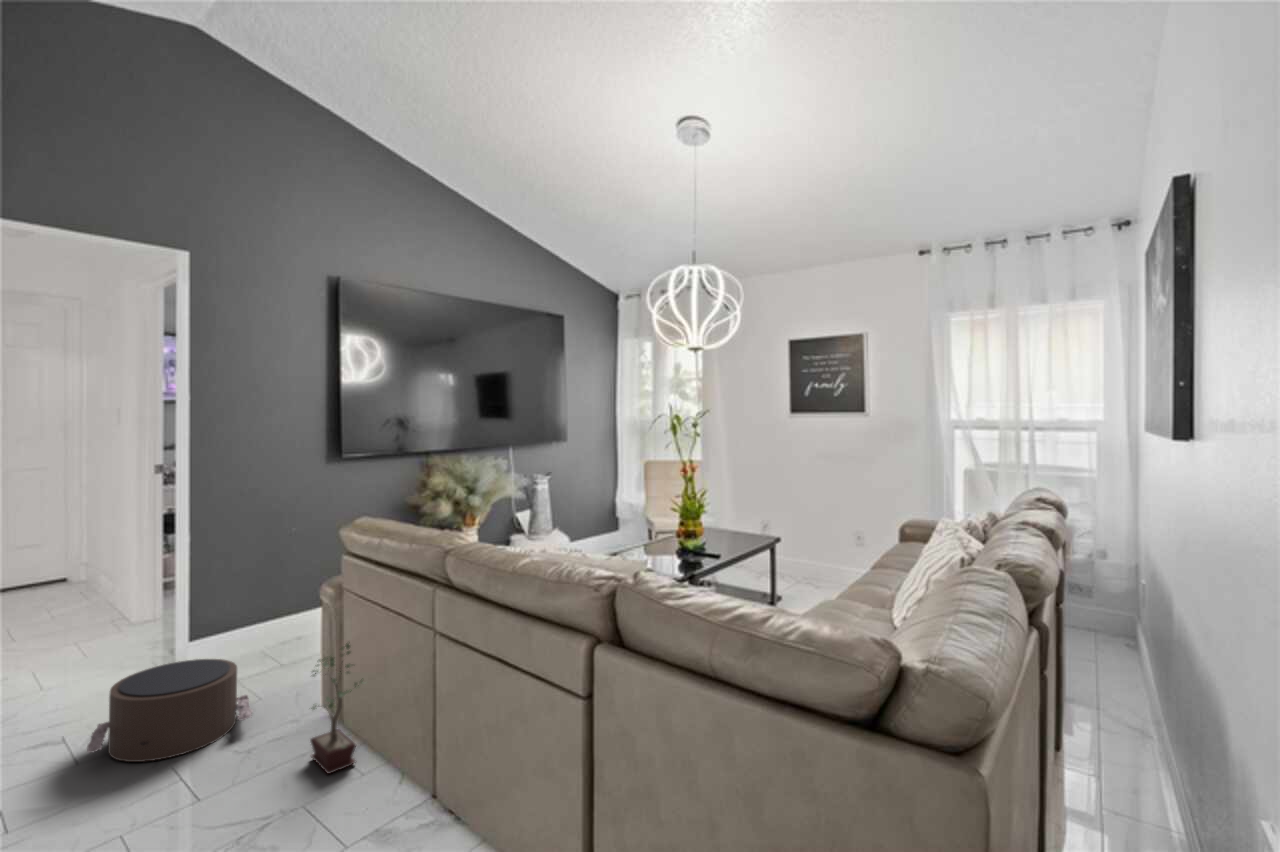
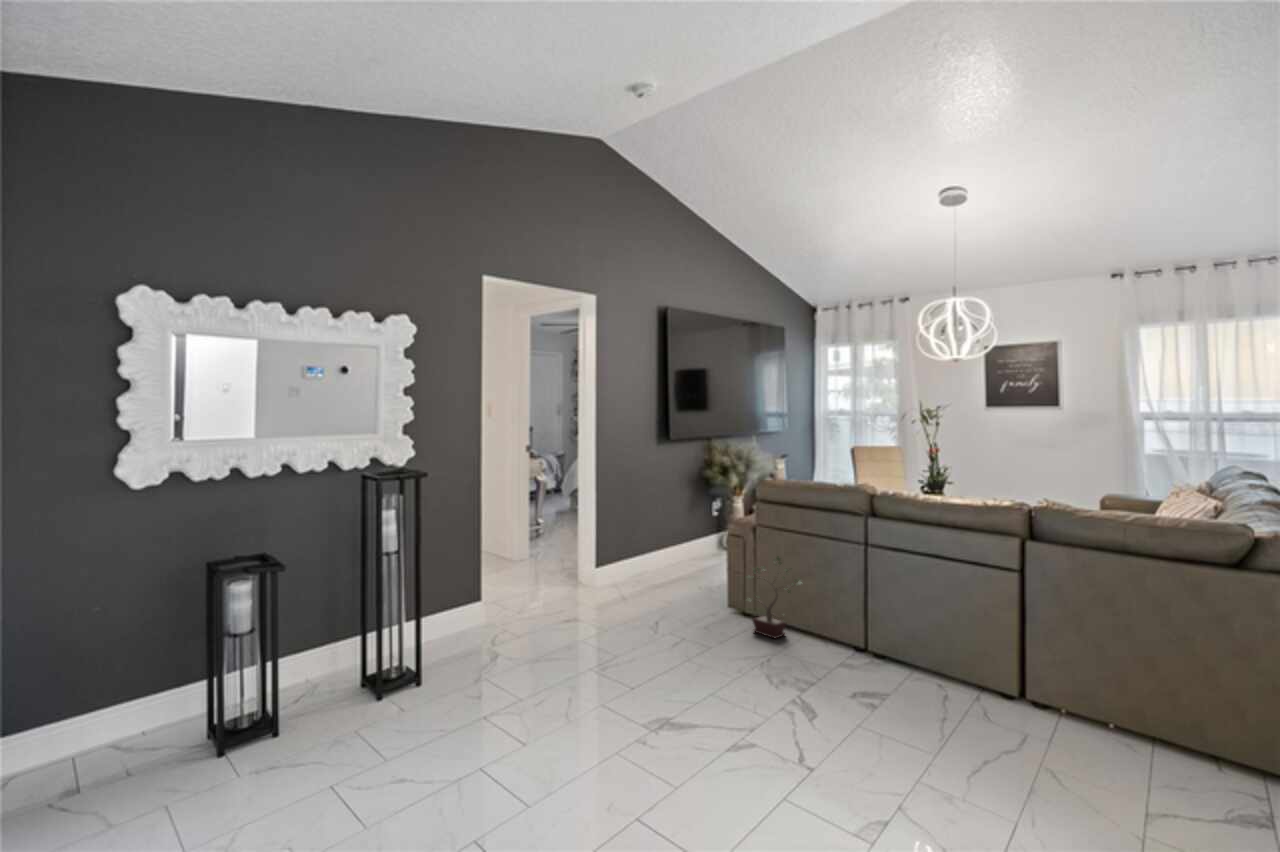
pouf: present [87,659,252,762] -> none [603,574,693,630]

